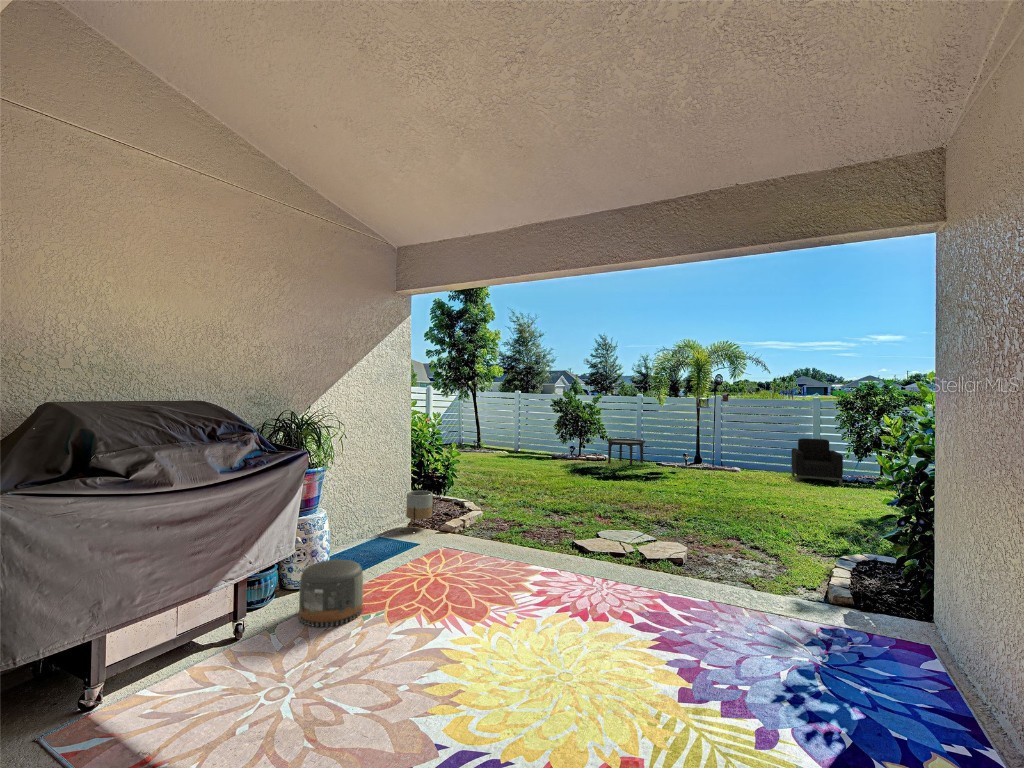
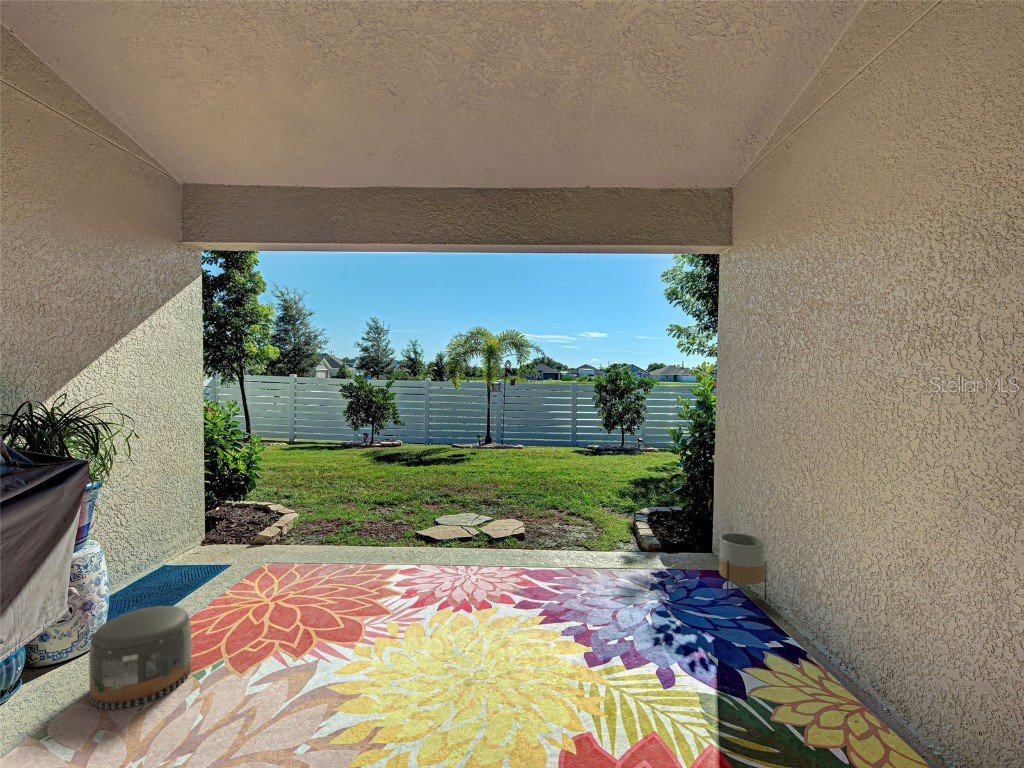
armchair: present [791,438,843,485] -> none [567,413,606,451]
round table: present [607,439,646,466] -> none [402,422,441,448]
planter: present [406,491,433,531] -> present [719,533,767,601]

